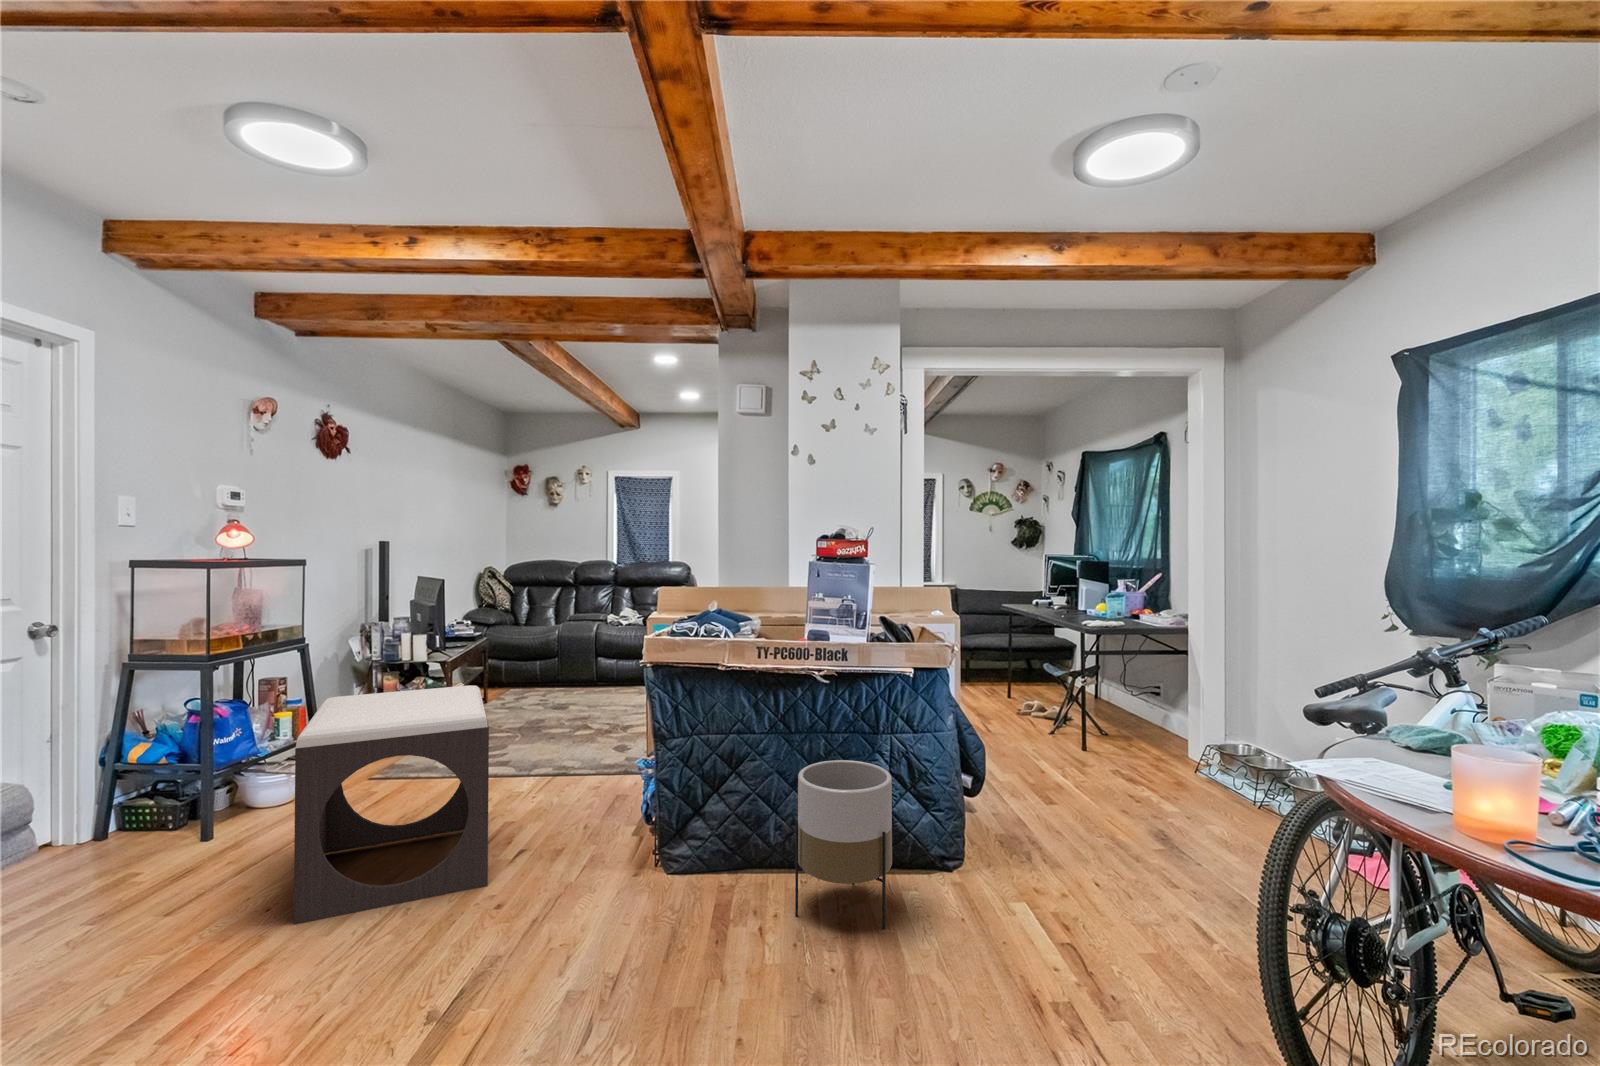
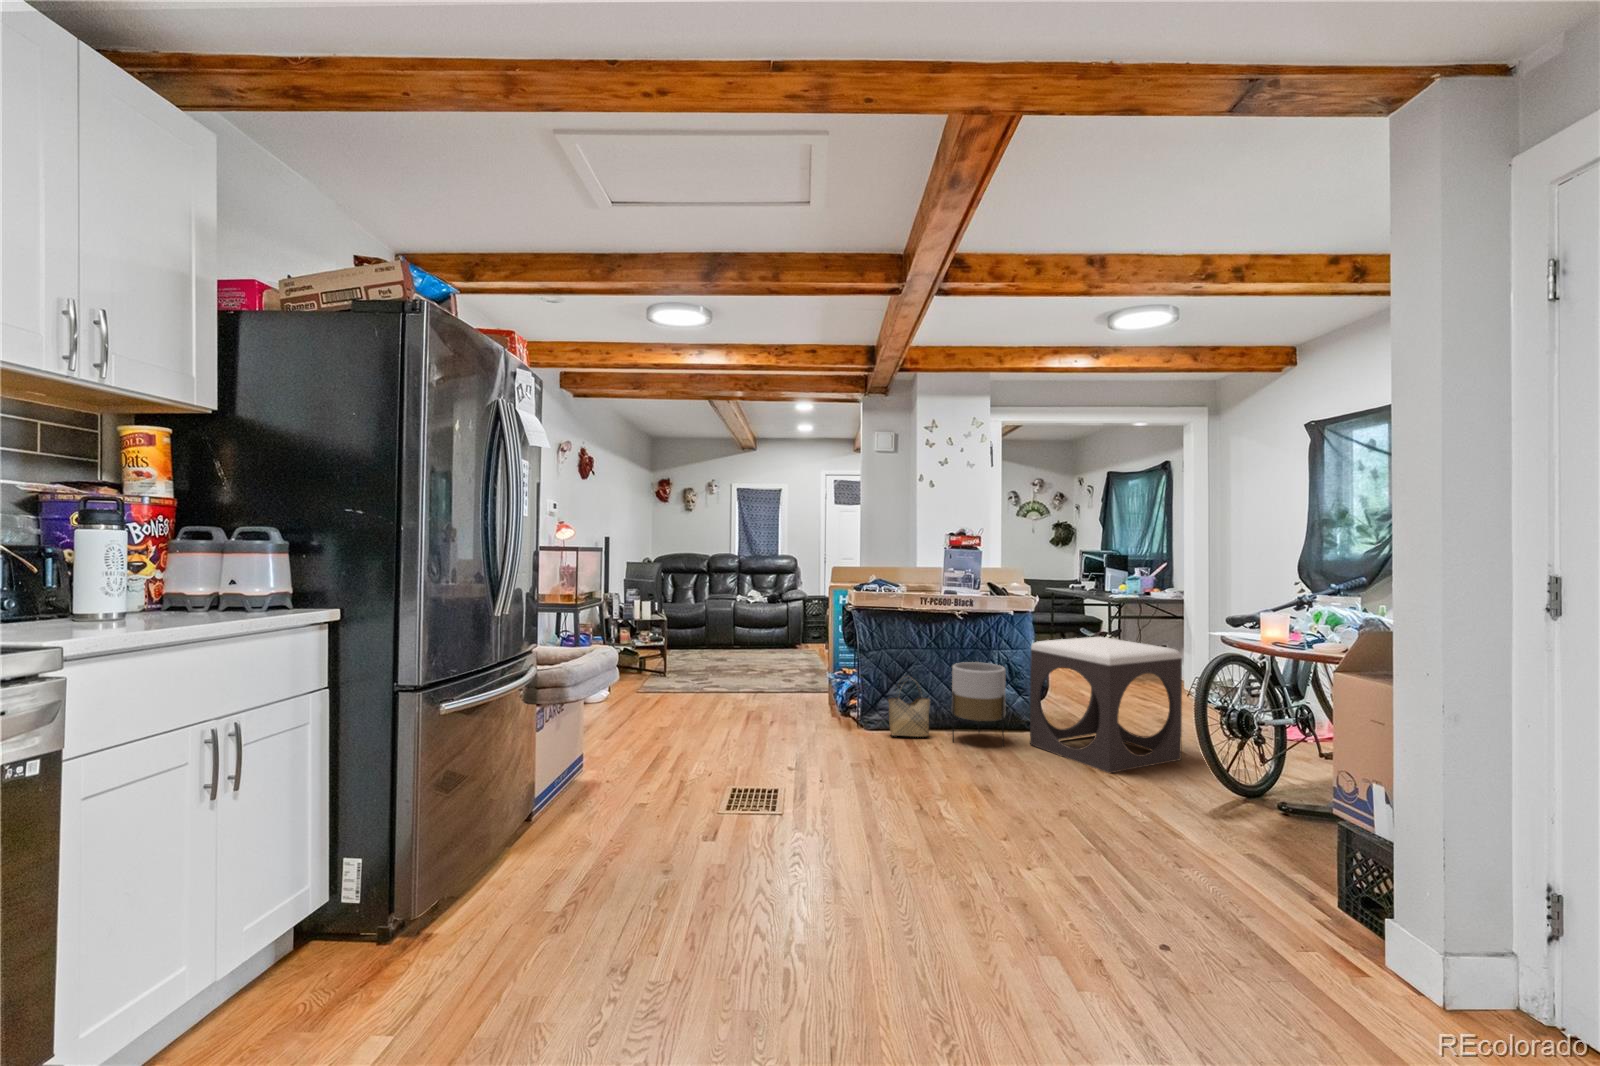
footstool: present [294,685,489,925] -> present [1030,637,1182,773]
woven basket: none [686,785,764,901] -> present [888,684,930,737]

